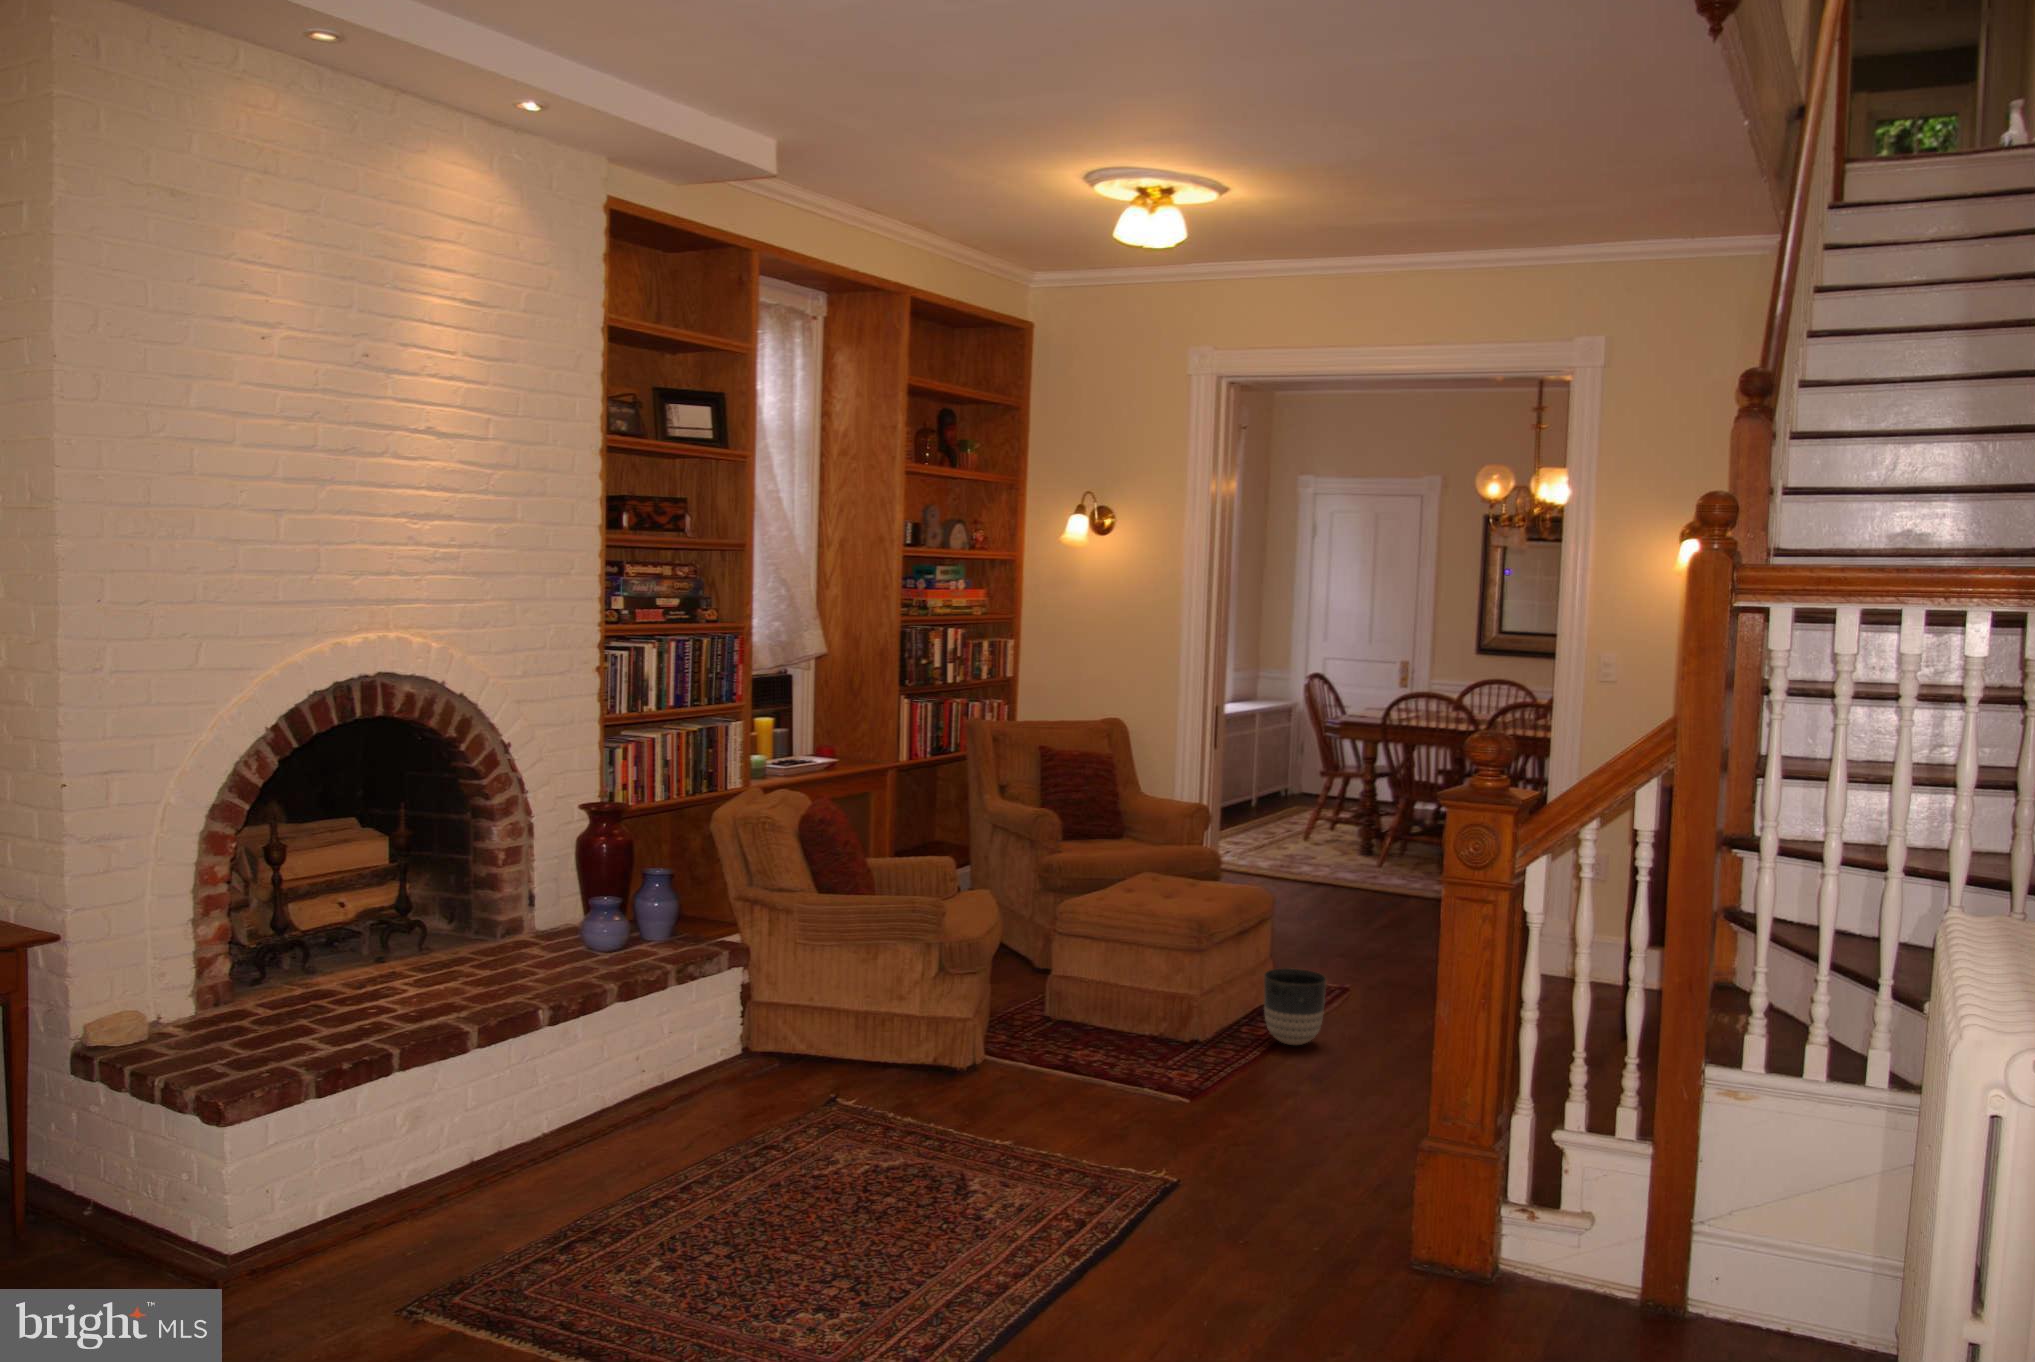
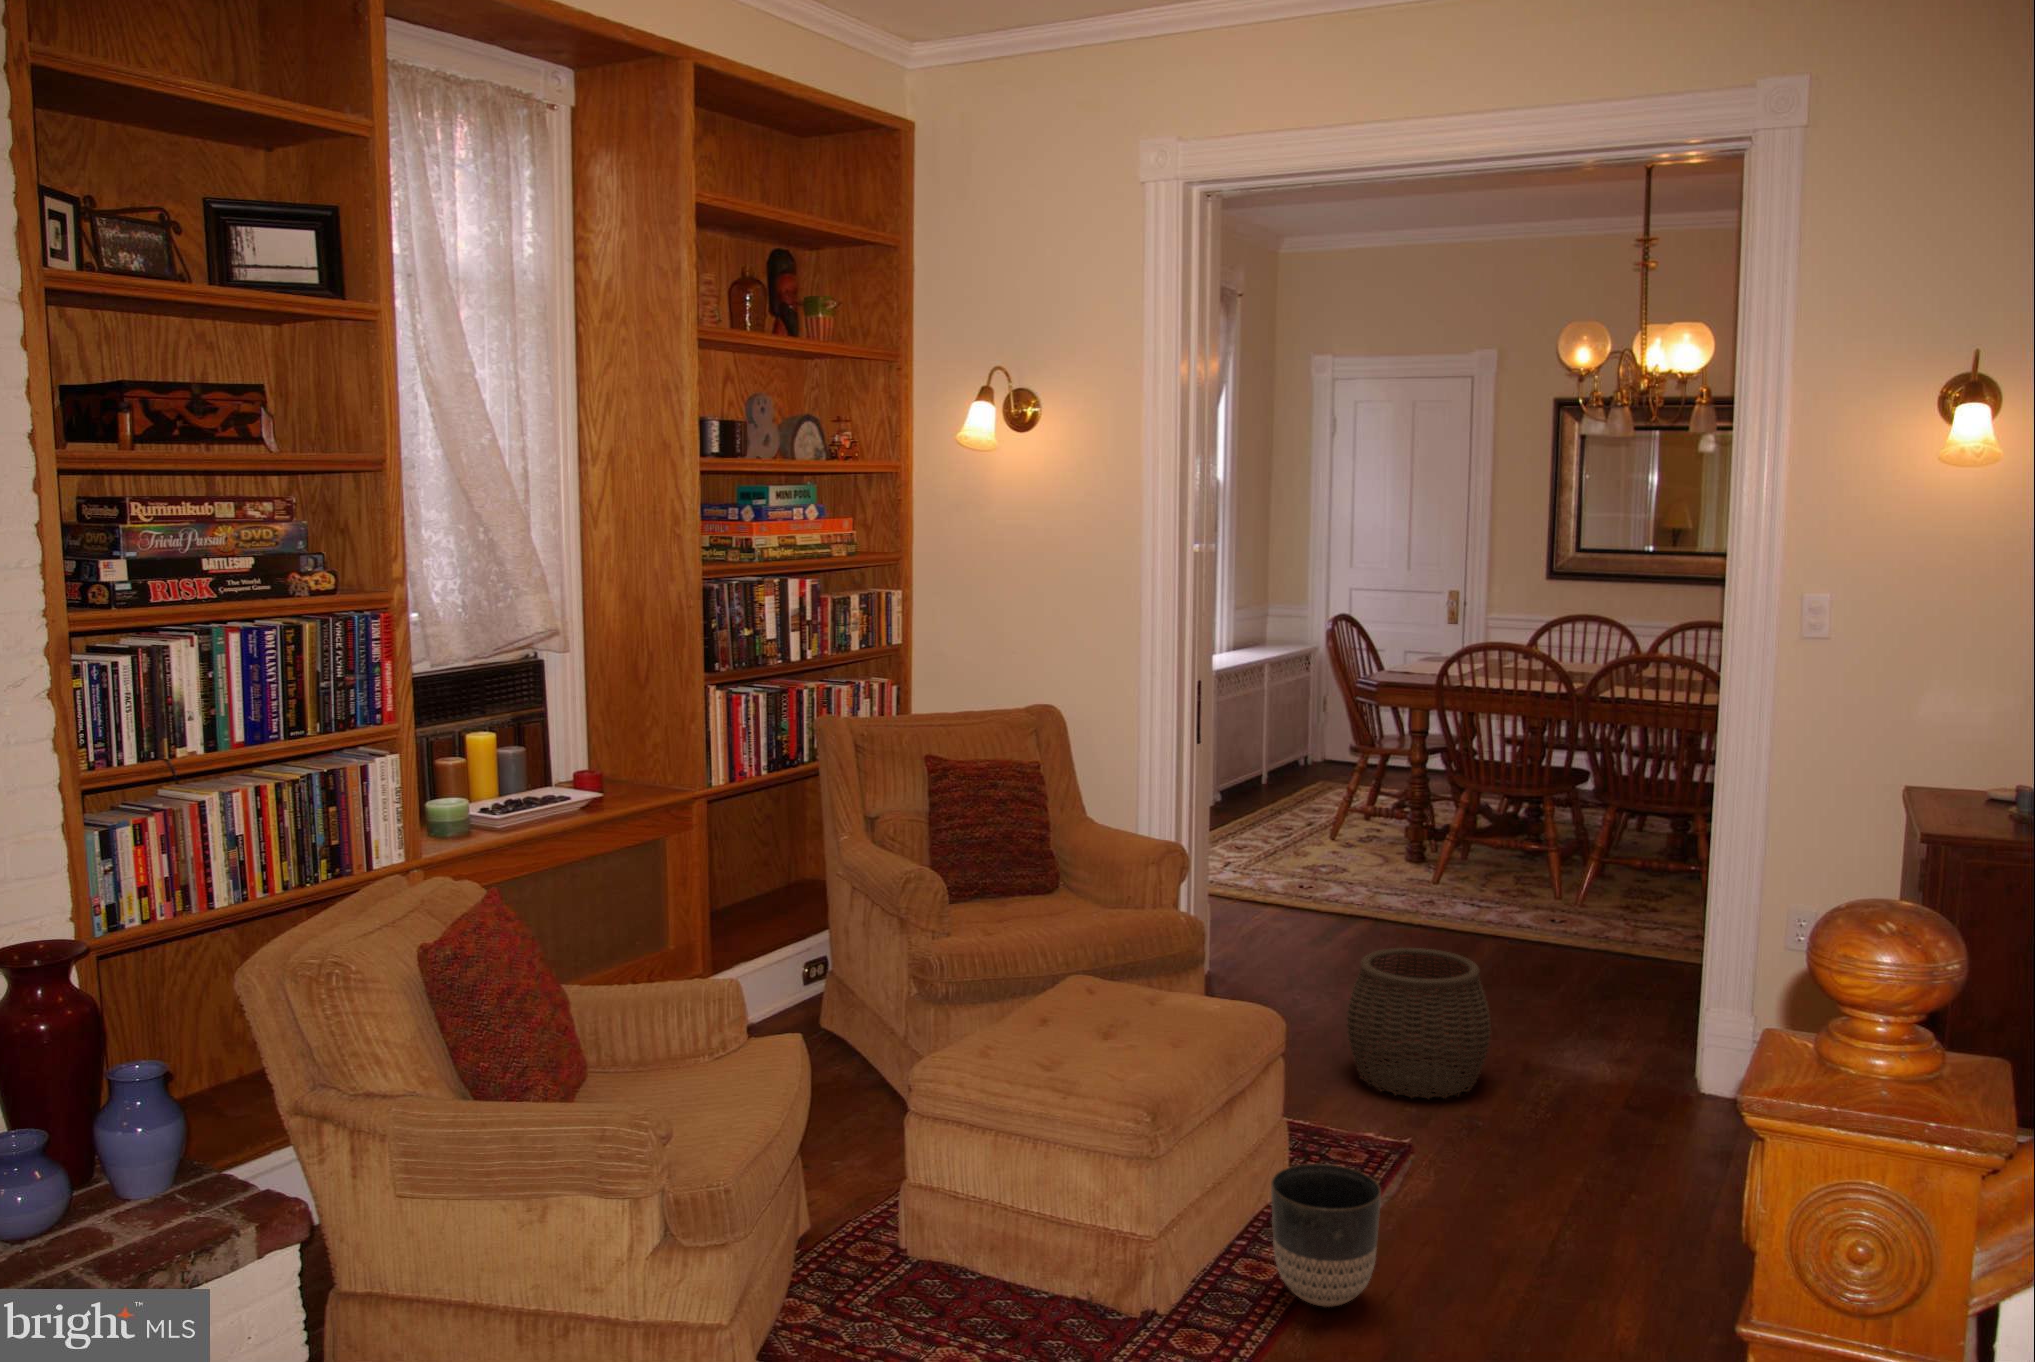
woven basket: none [1310,877,1402,969] -> present [1346,948,1492,1099]

